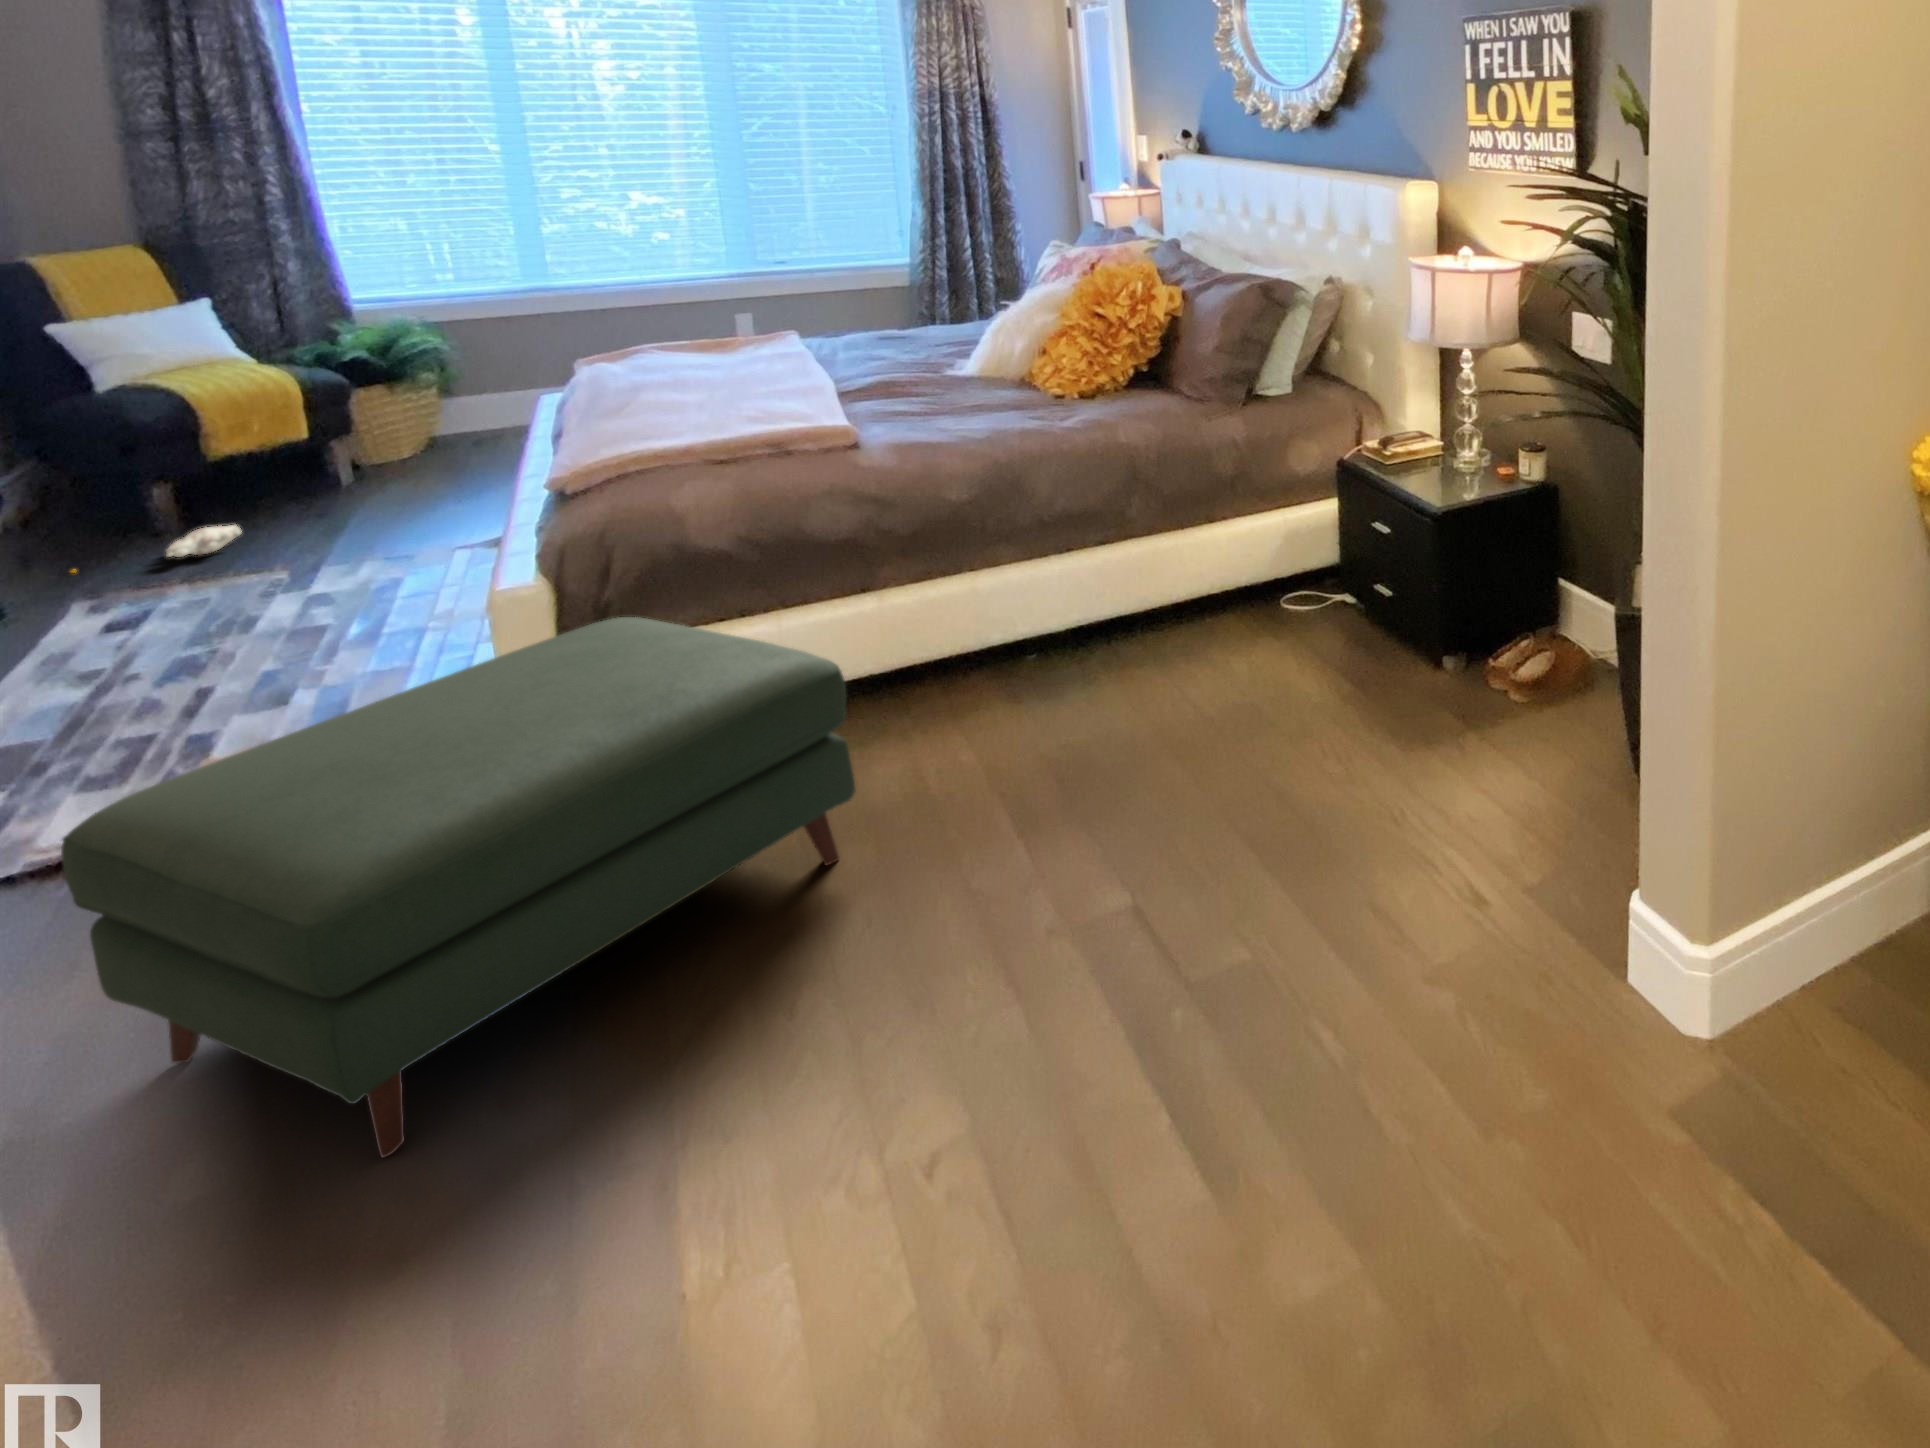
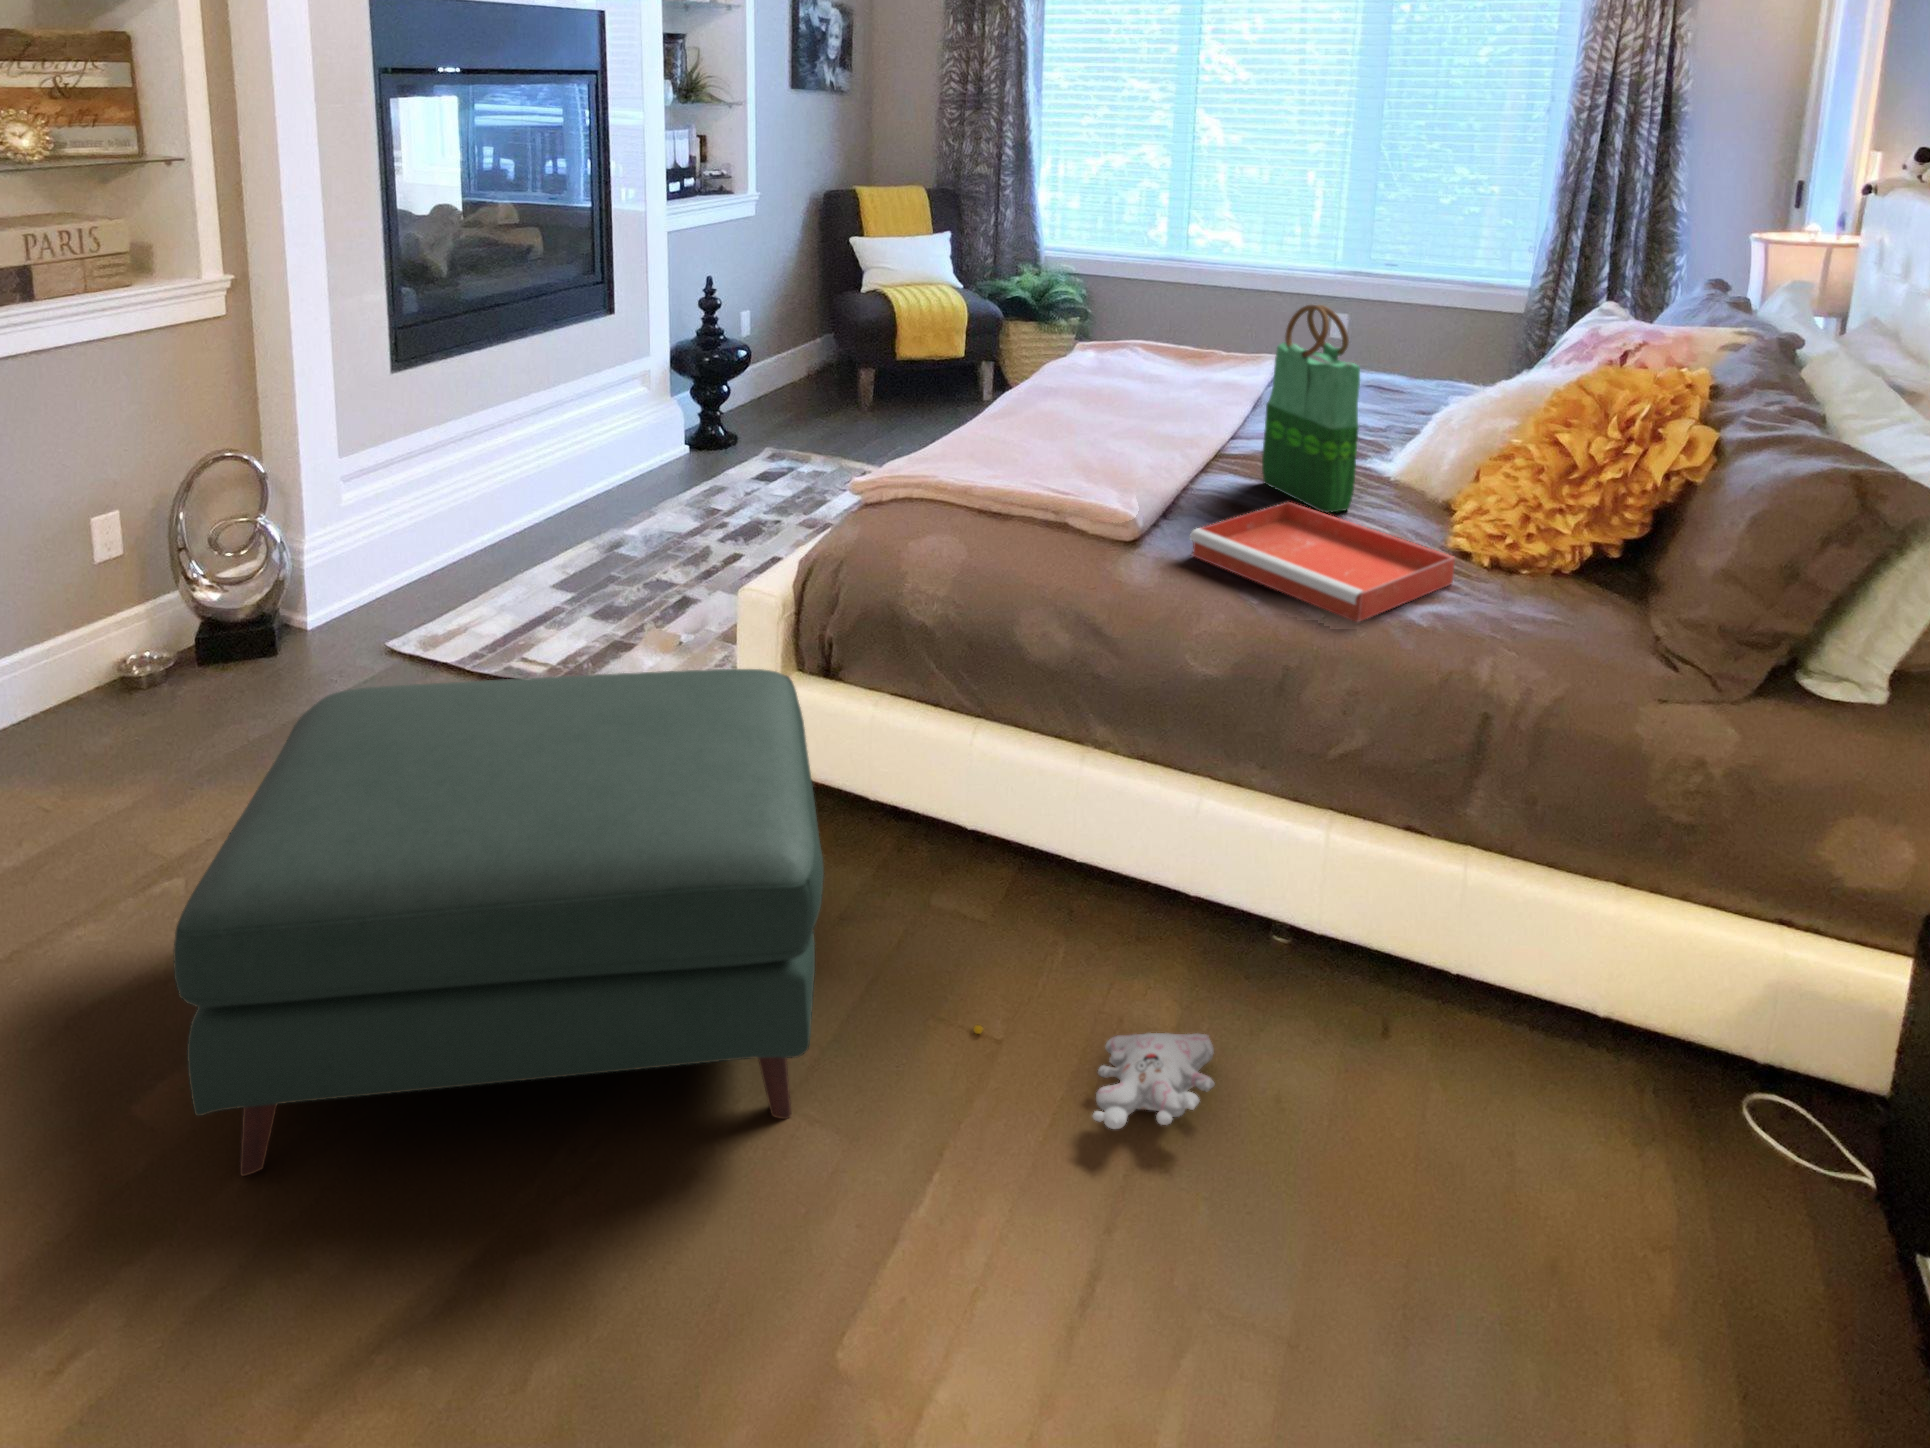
tote bag: none [883,255,972,400] -> present [1262,305,1360,513]
tray: none [904,390,1075,439] -> present [1189,502,1455,622]
plush toy: present [71,525,242,573] -> present [973,1025,1215,1129]

